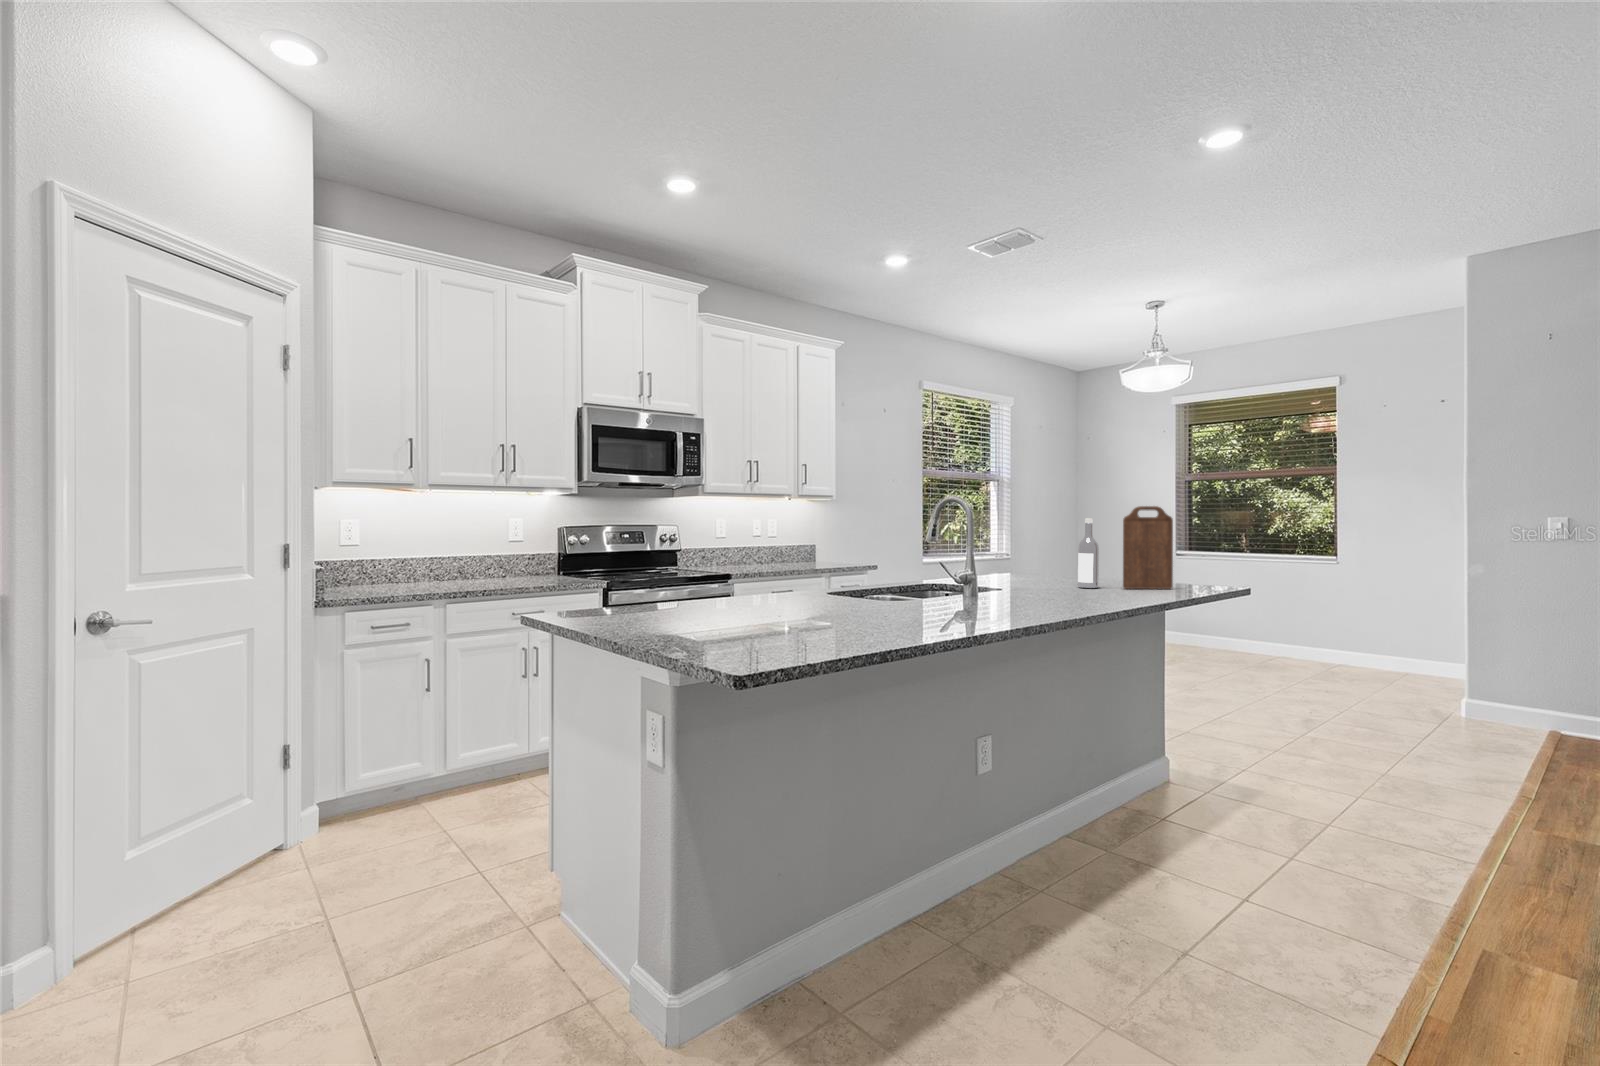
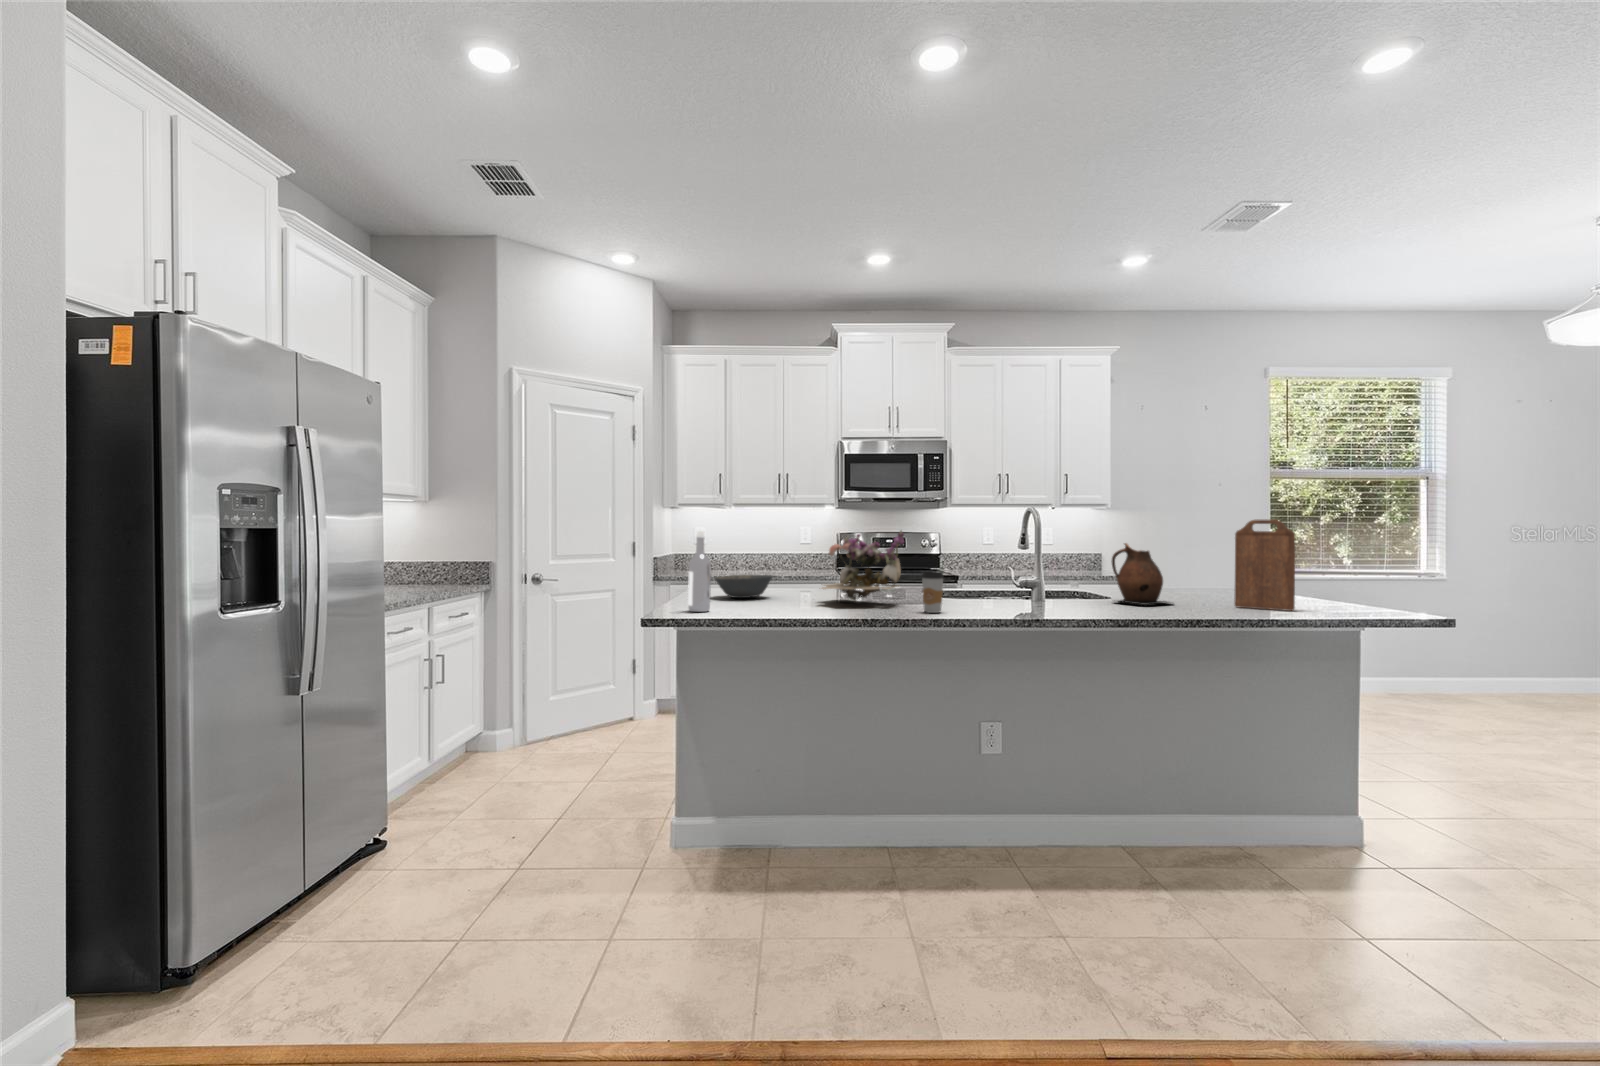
flower arrangement: none [791,514,916,614] -> present [822,531,904,601]
wine bottle: present [1078,518,1099,588] -> present [688,531,711,612]
ceramic pitcher: none [1027,530,1079,593] -> present [1112,543,1170,605]
coffee cup: none [965,566,993,618] -> present [922,571,944,613]
bowl: none [621,583,714,621] -> present [715,575,773,598]

